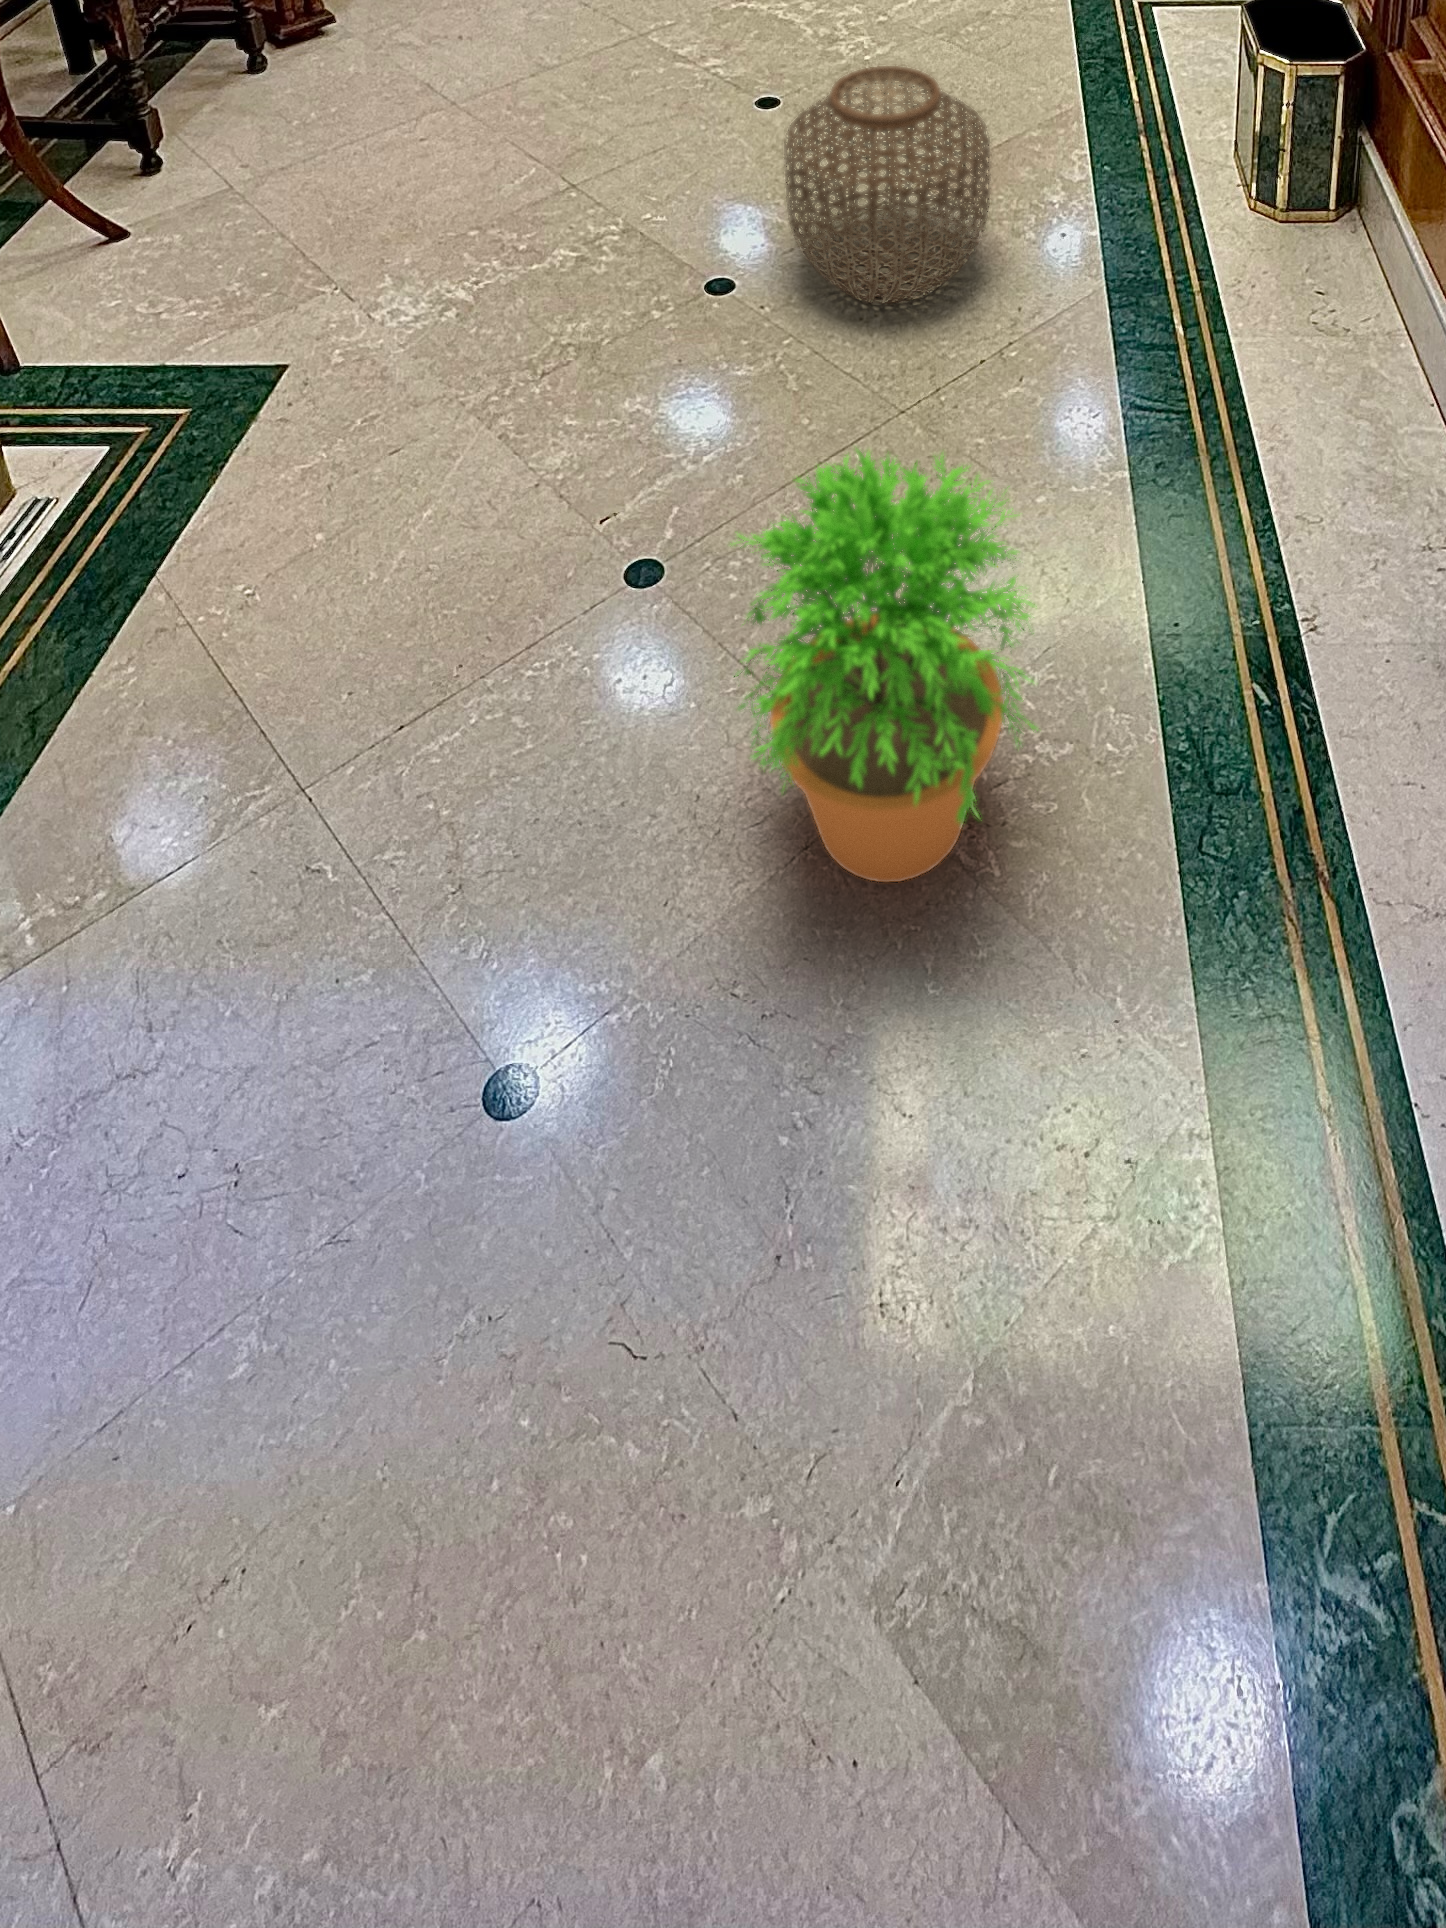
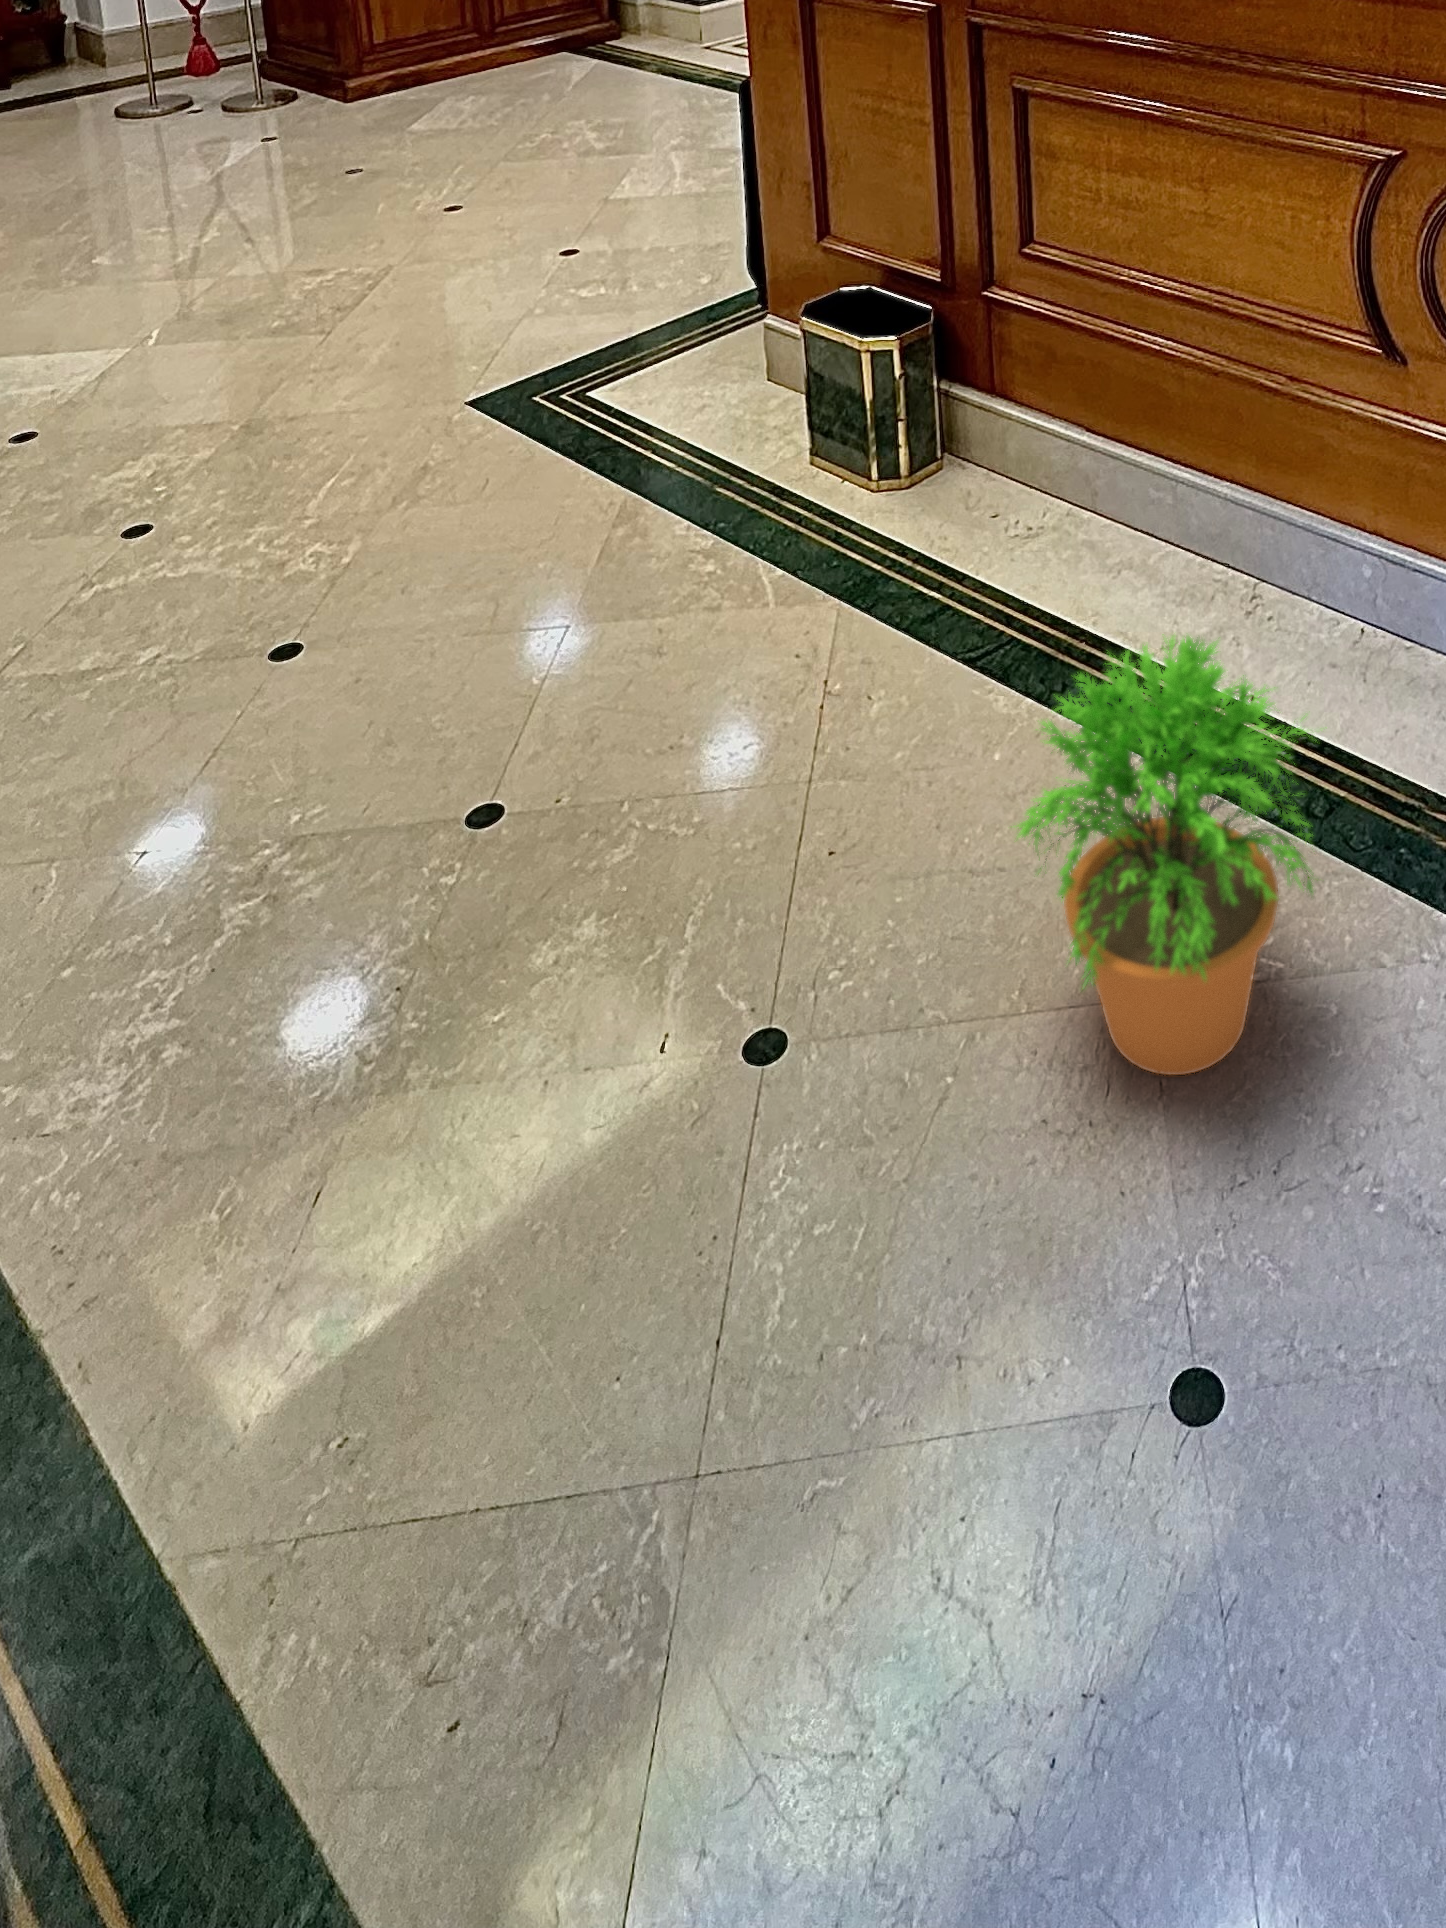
woven basket: present [784,66,990,304] -> none [501,475,747,759]

